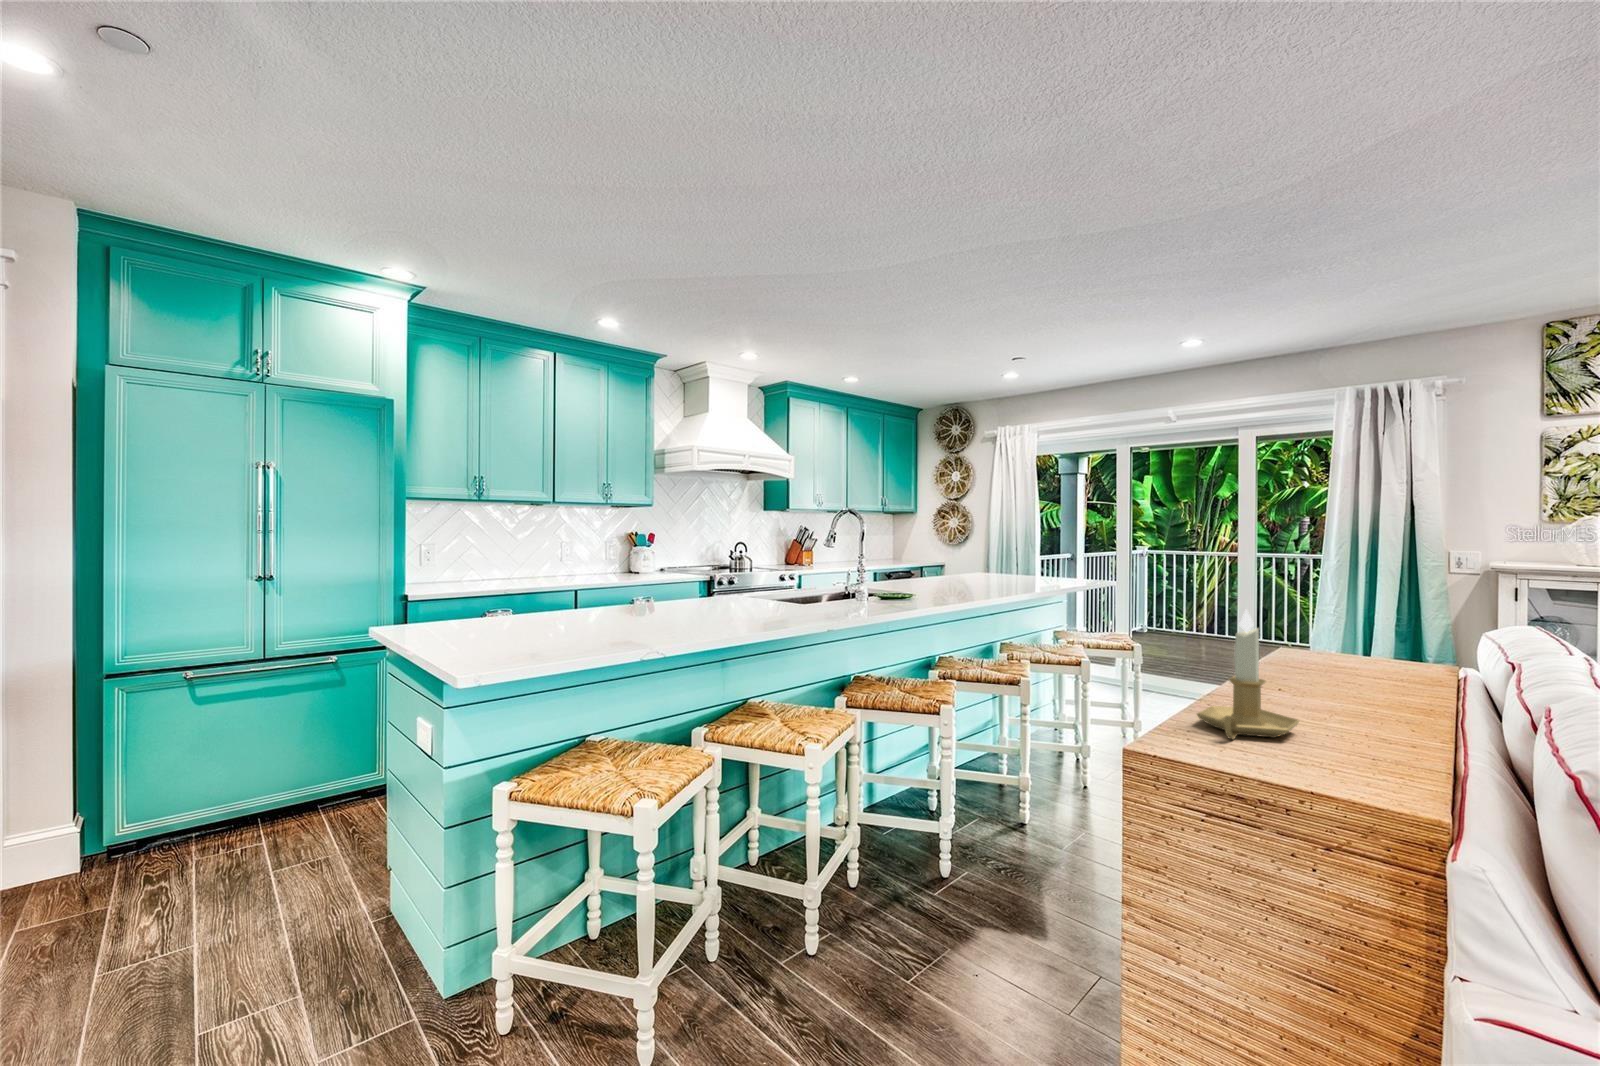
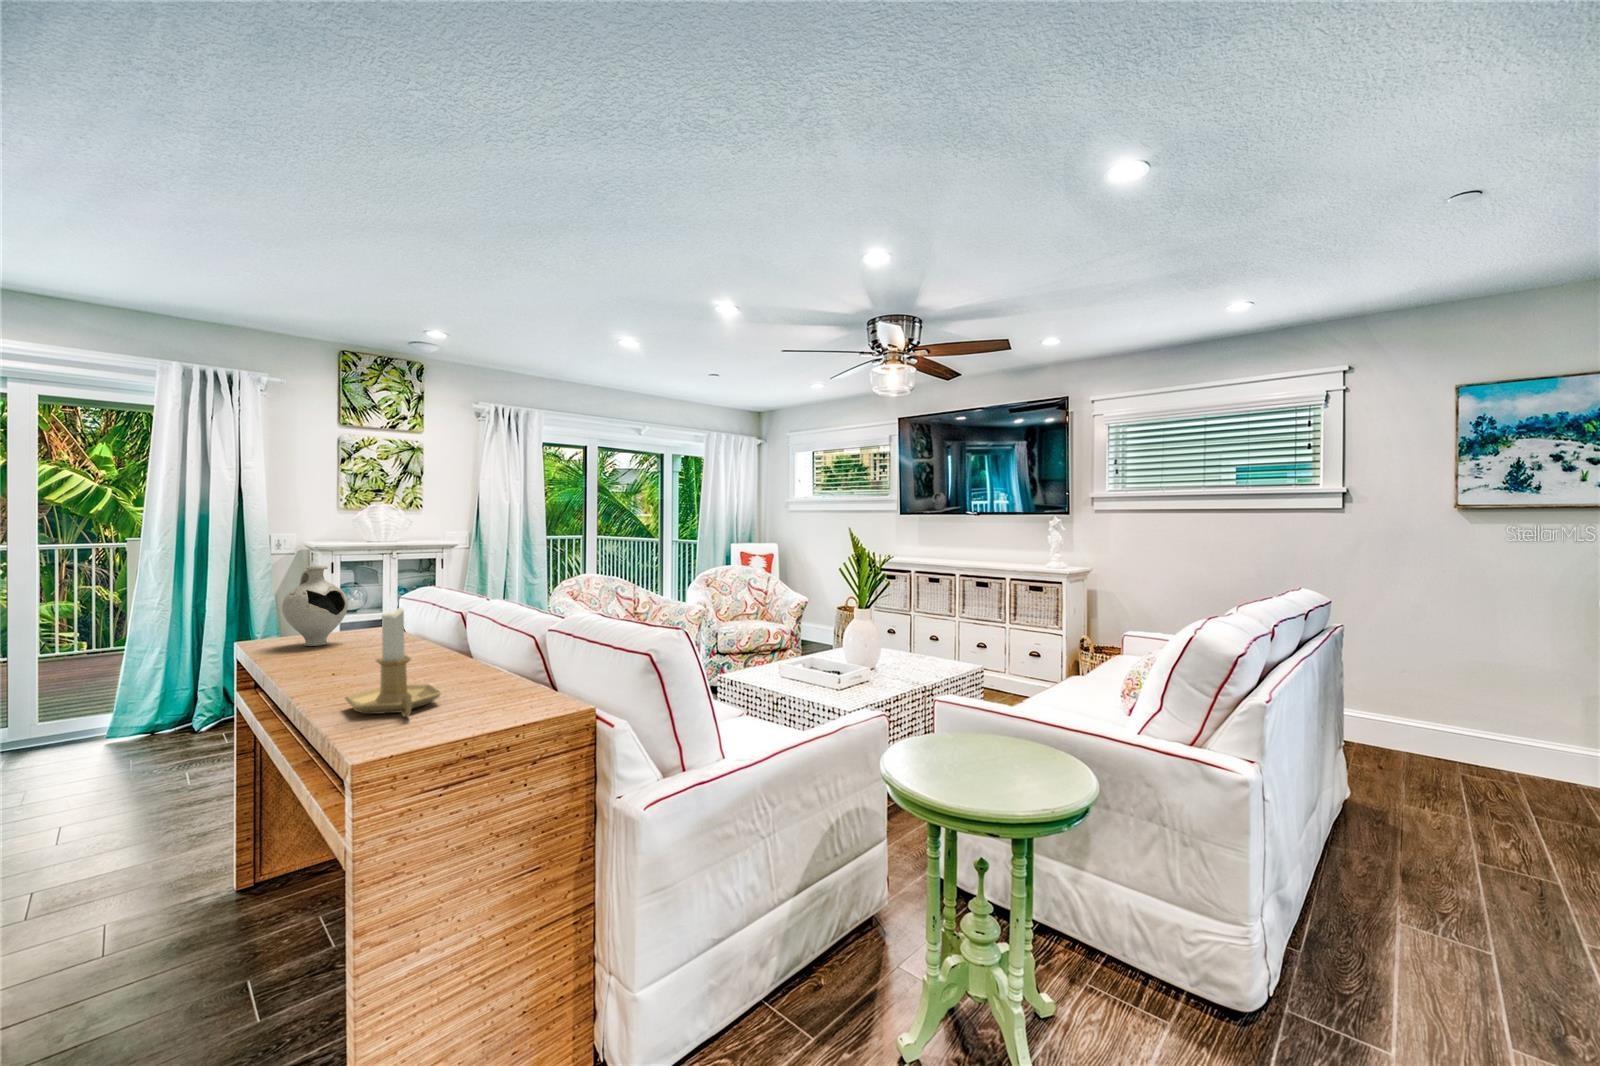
decorative vase: none [1293,584,1364,668] -> present [282,566,348,646]

